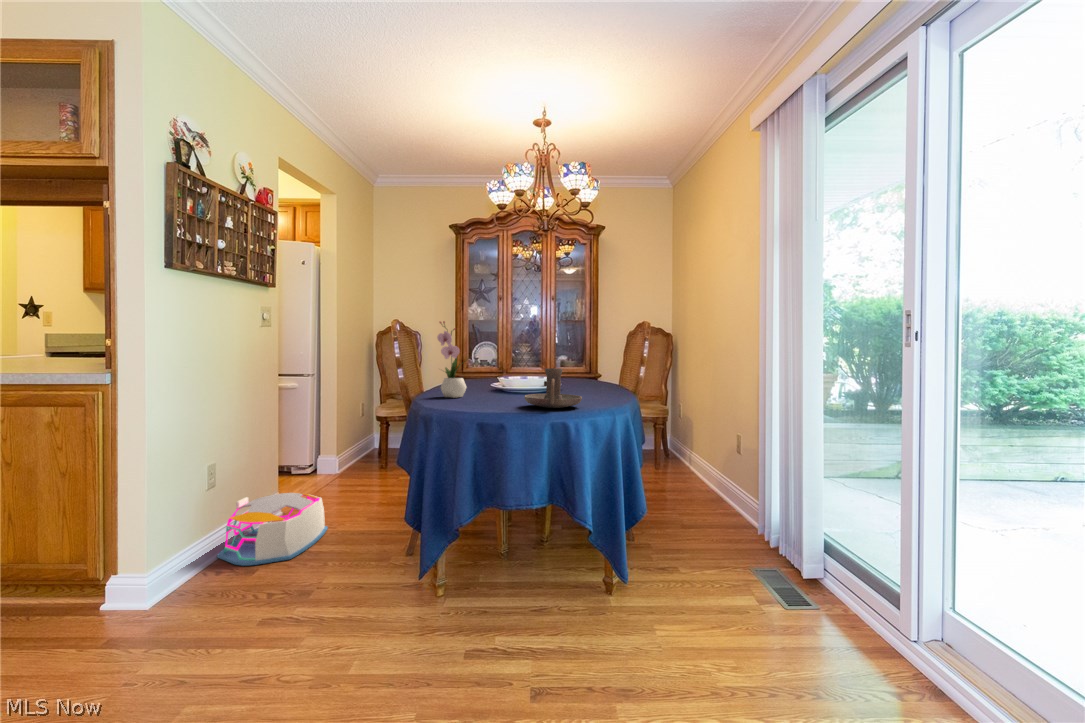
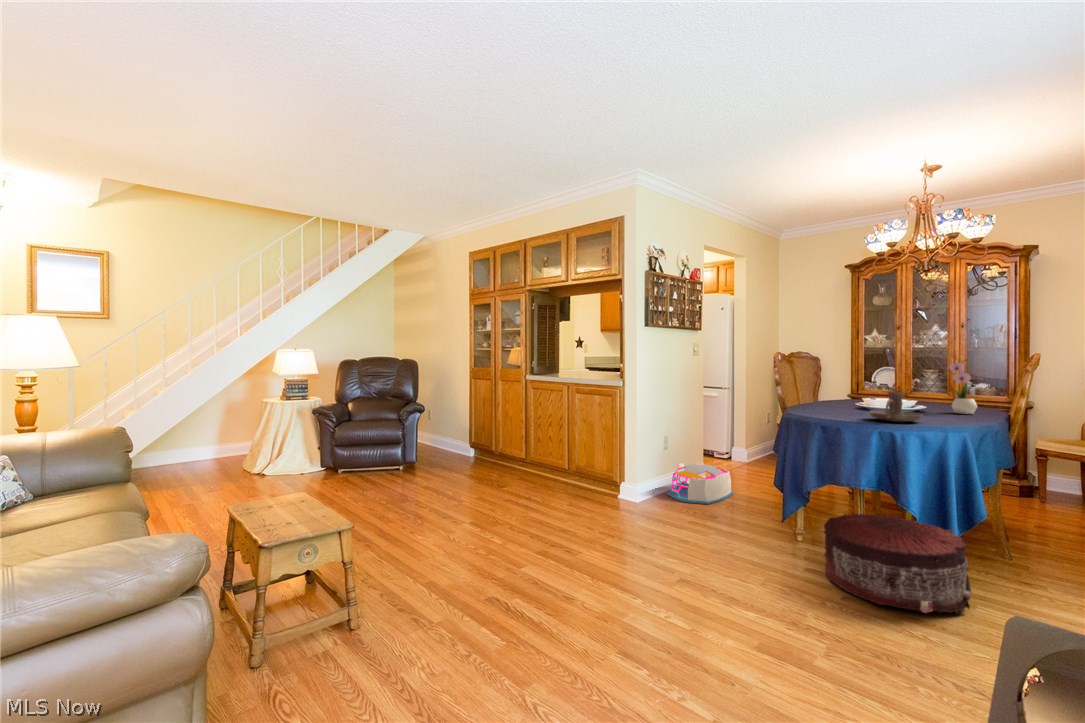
flower arrangement: present [437,321,467,398] -> present [949,354,977,414]
pouf: none [480,528,649,679] -> present [824,514,972,613]

